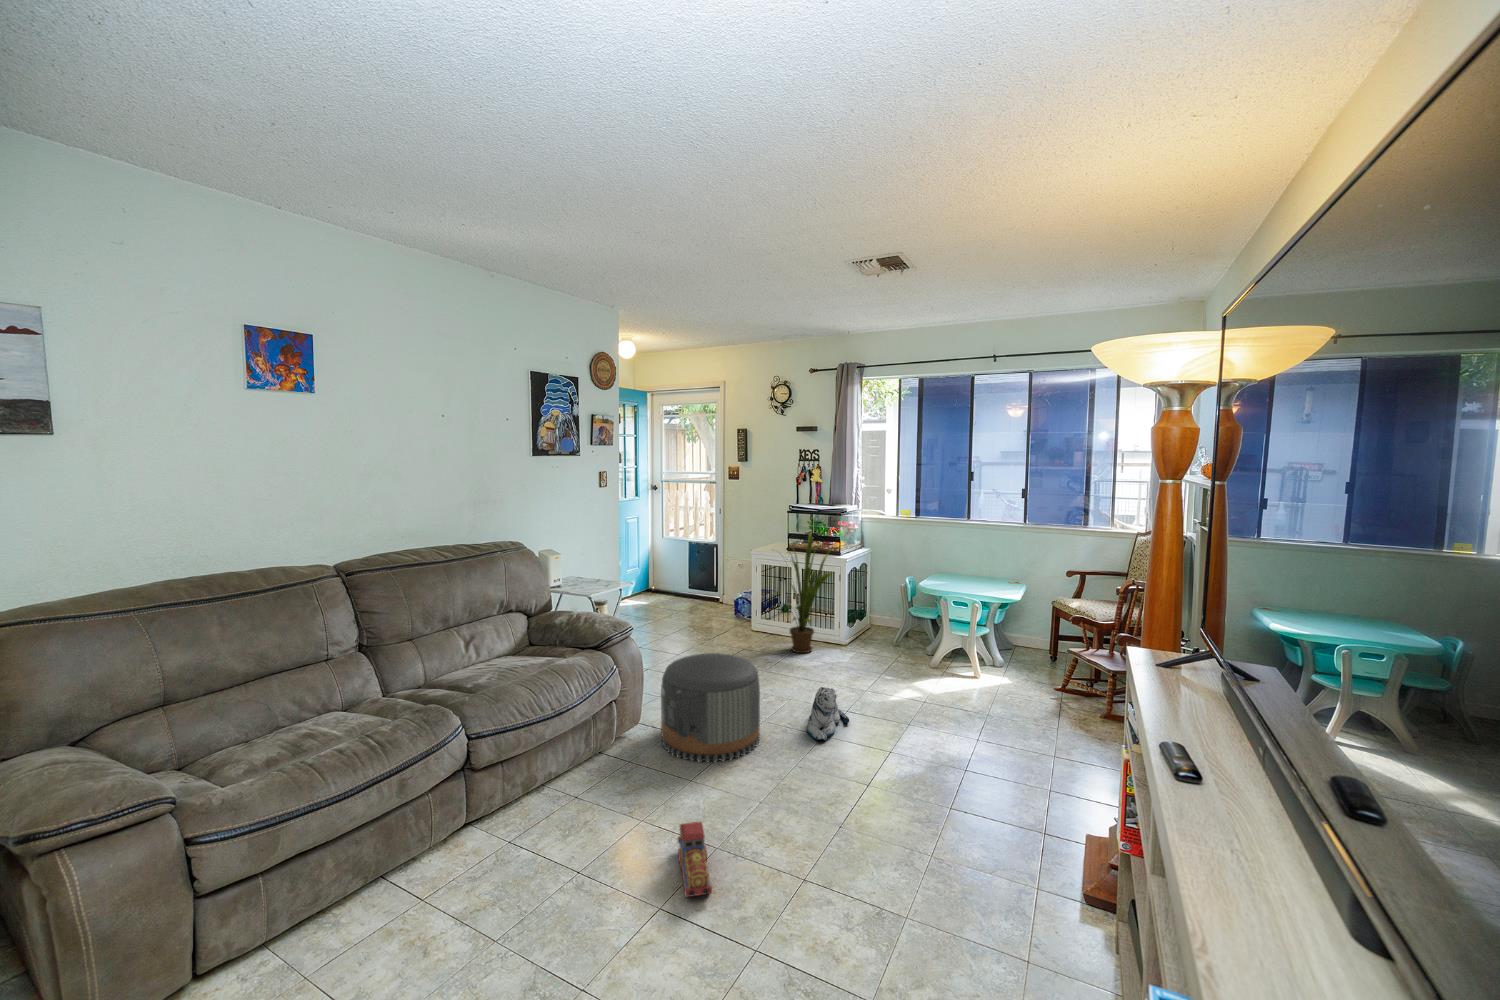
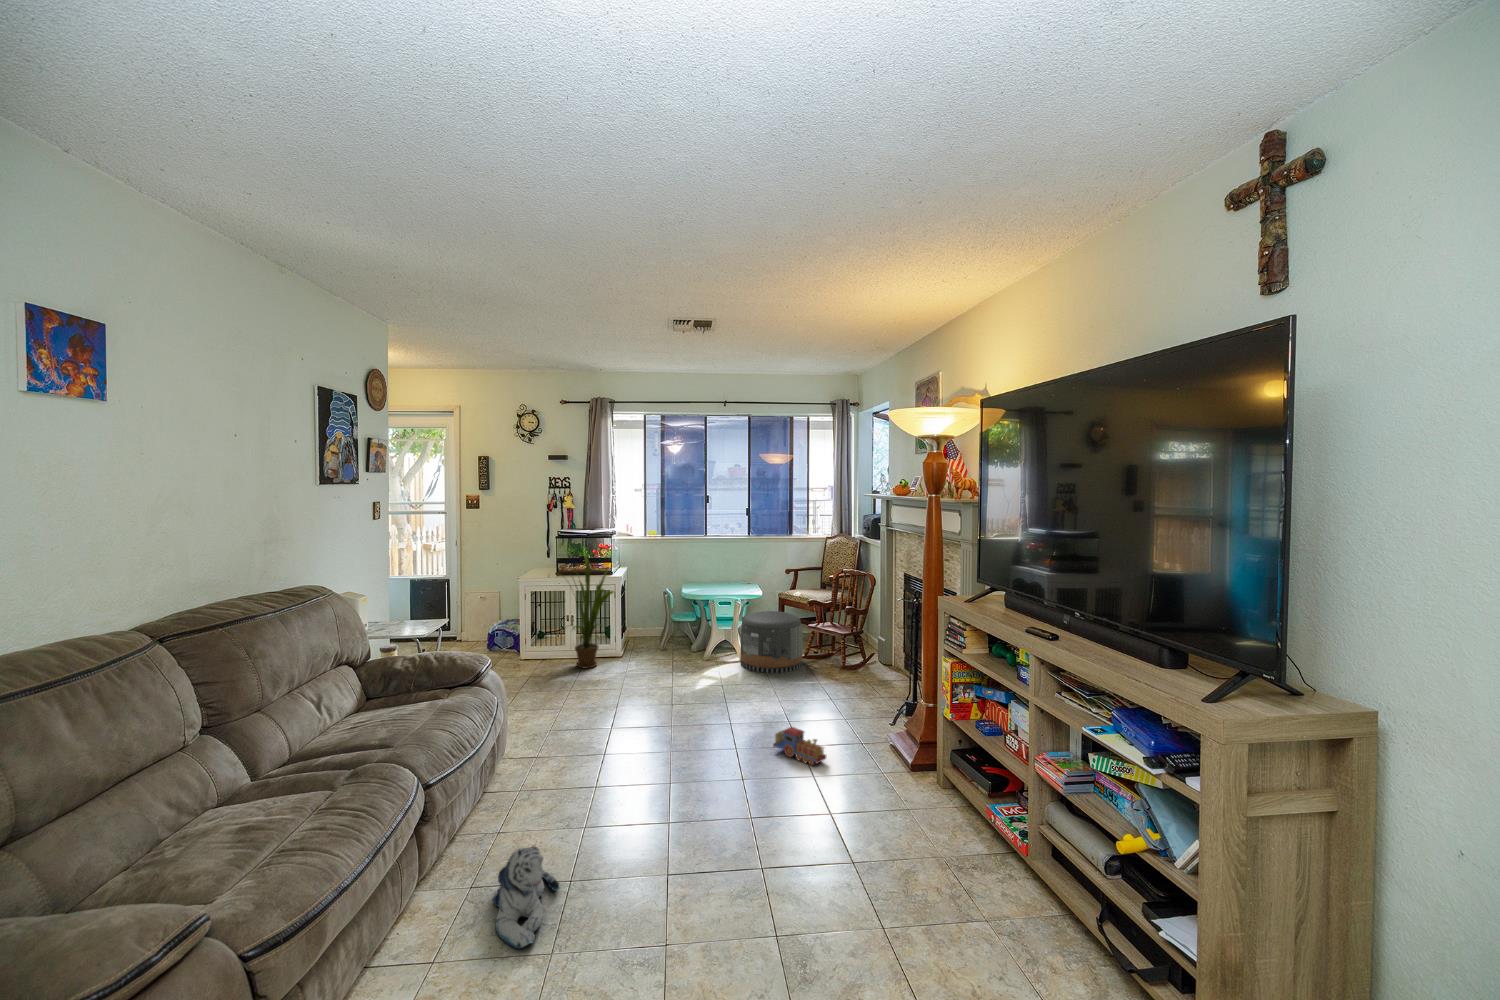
pouf: present [661,653,760,763] -> present [741,611,803,673]
plush toy: present [807,687,849,740] -> present [492,847,559,949]
toy train: present [678,822,712,897] -> present [773,727,826,765]

